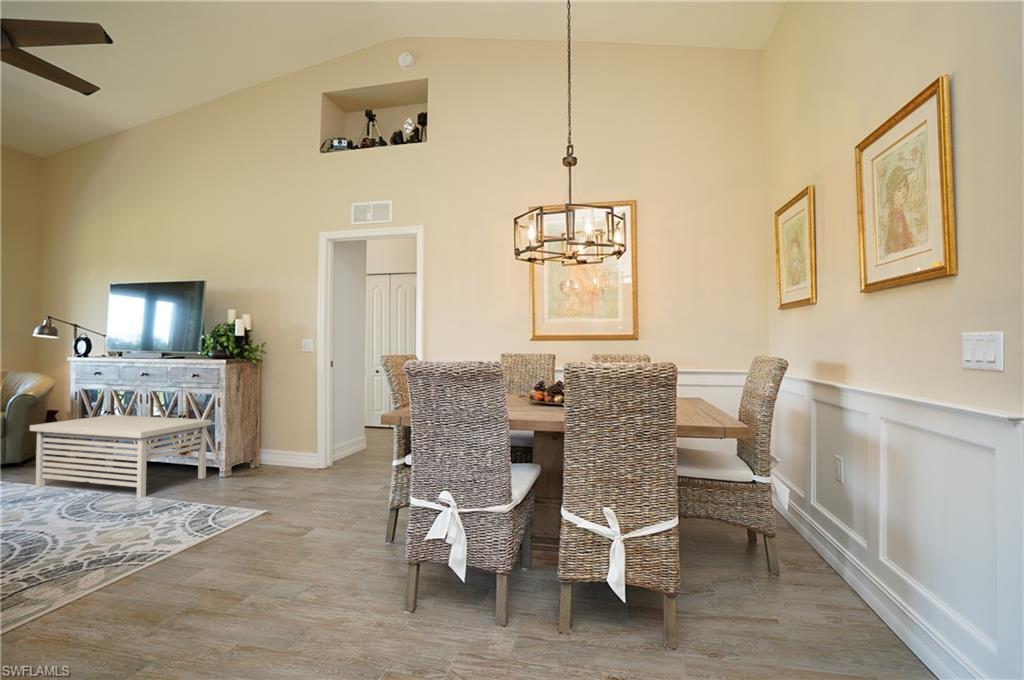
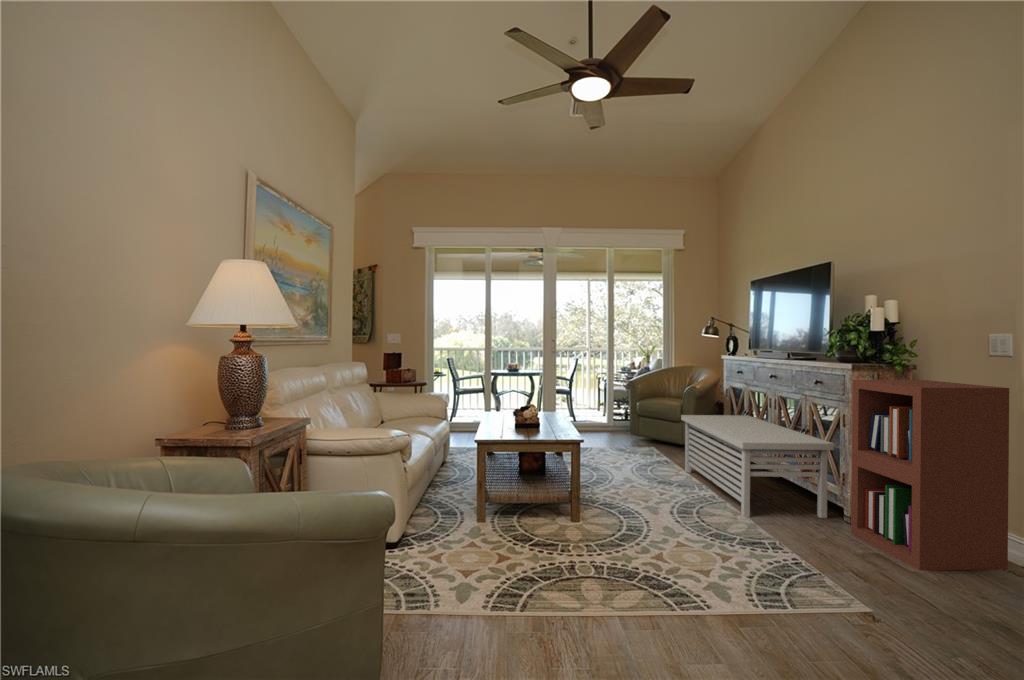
bookshelf: none [227,368,312,484] -> present [851,380,1009,570]

